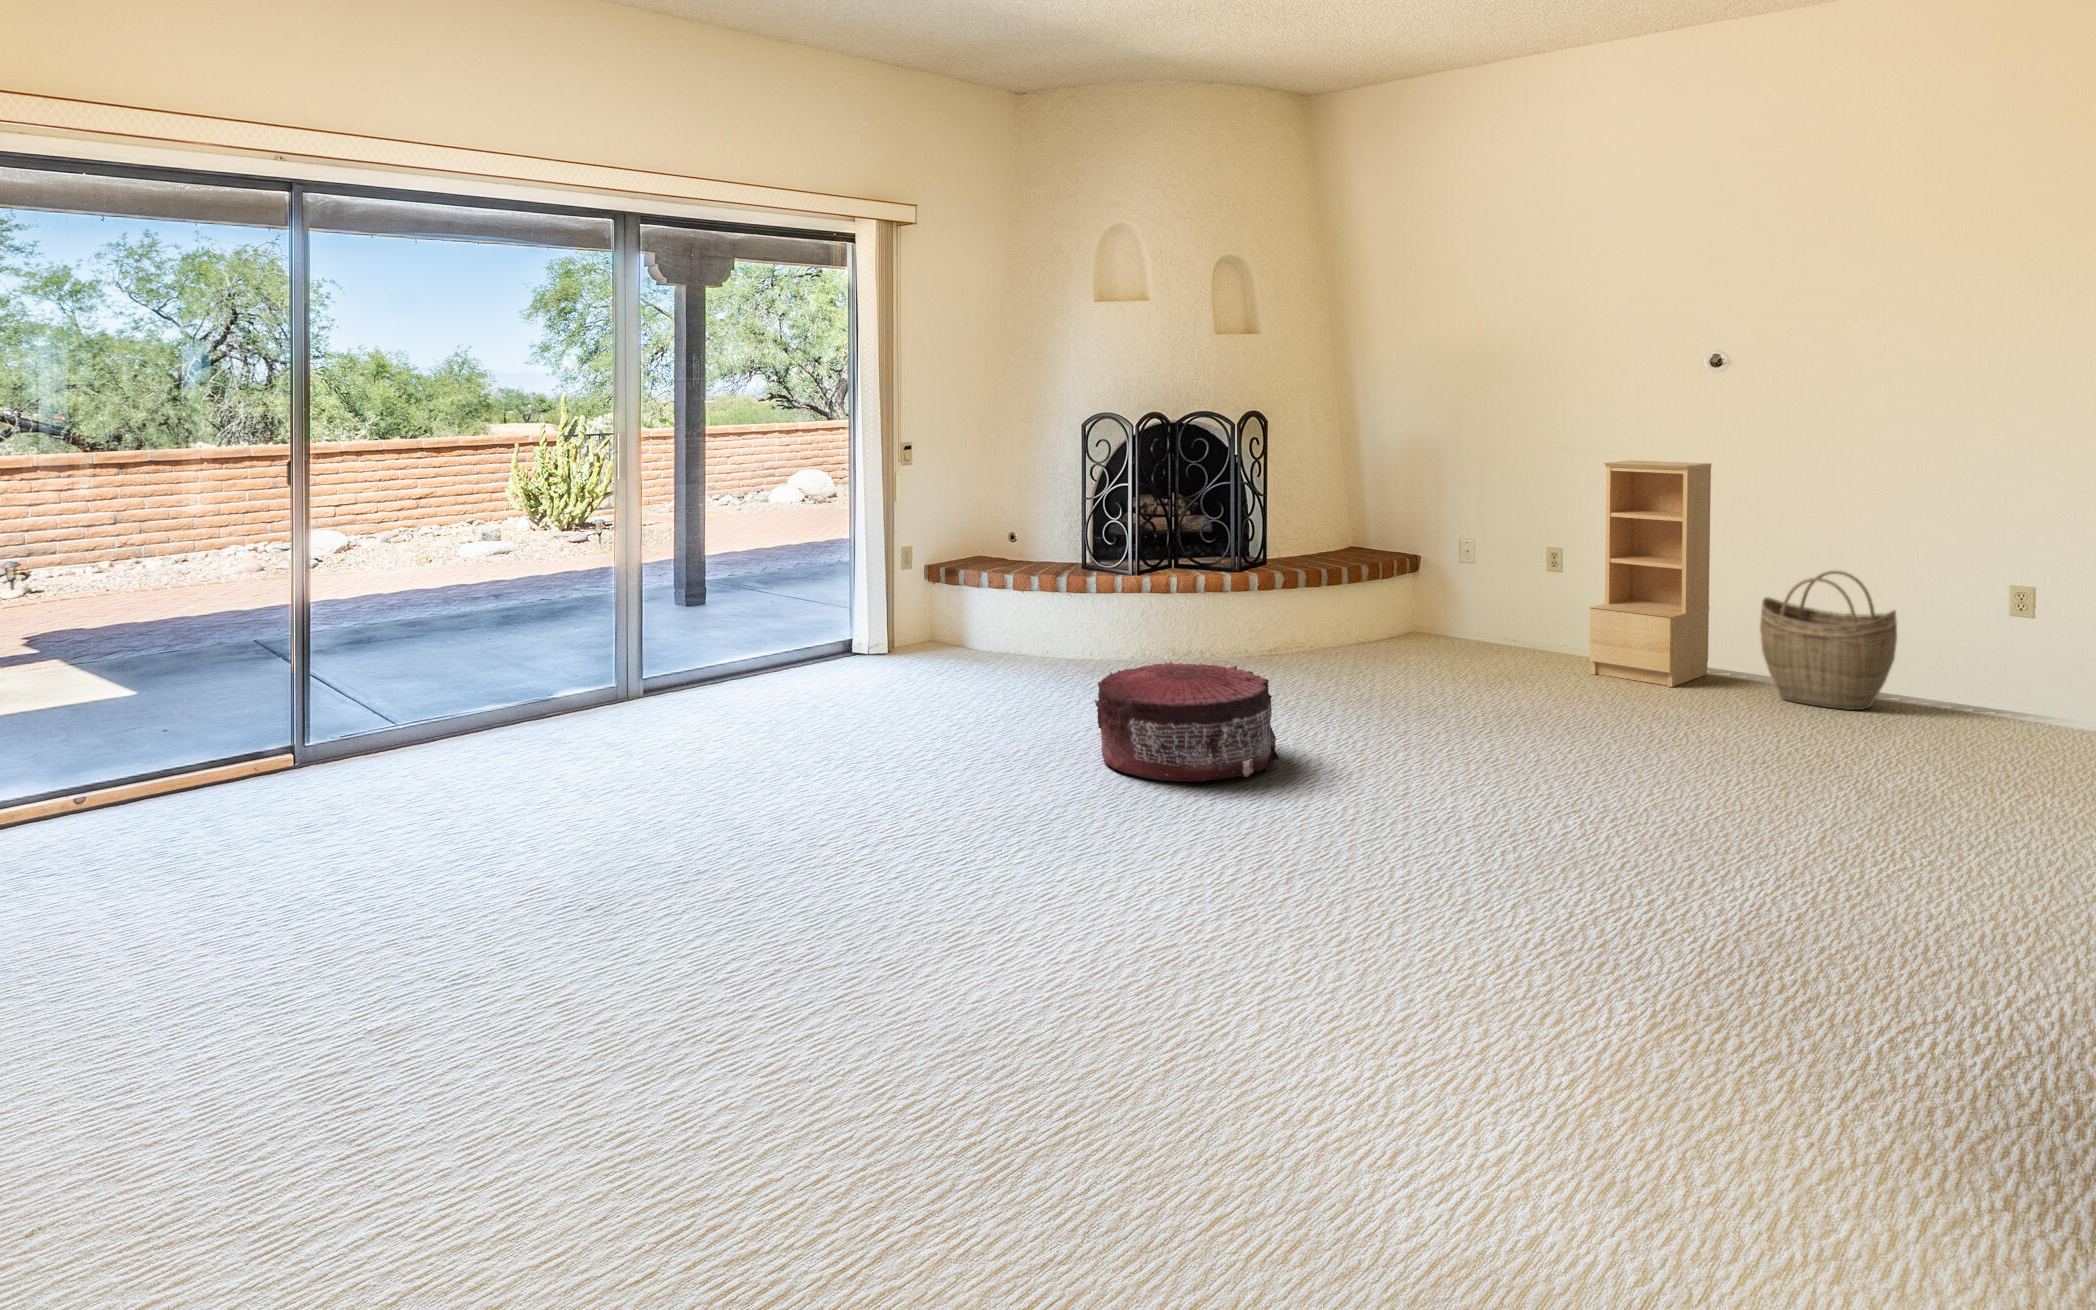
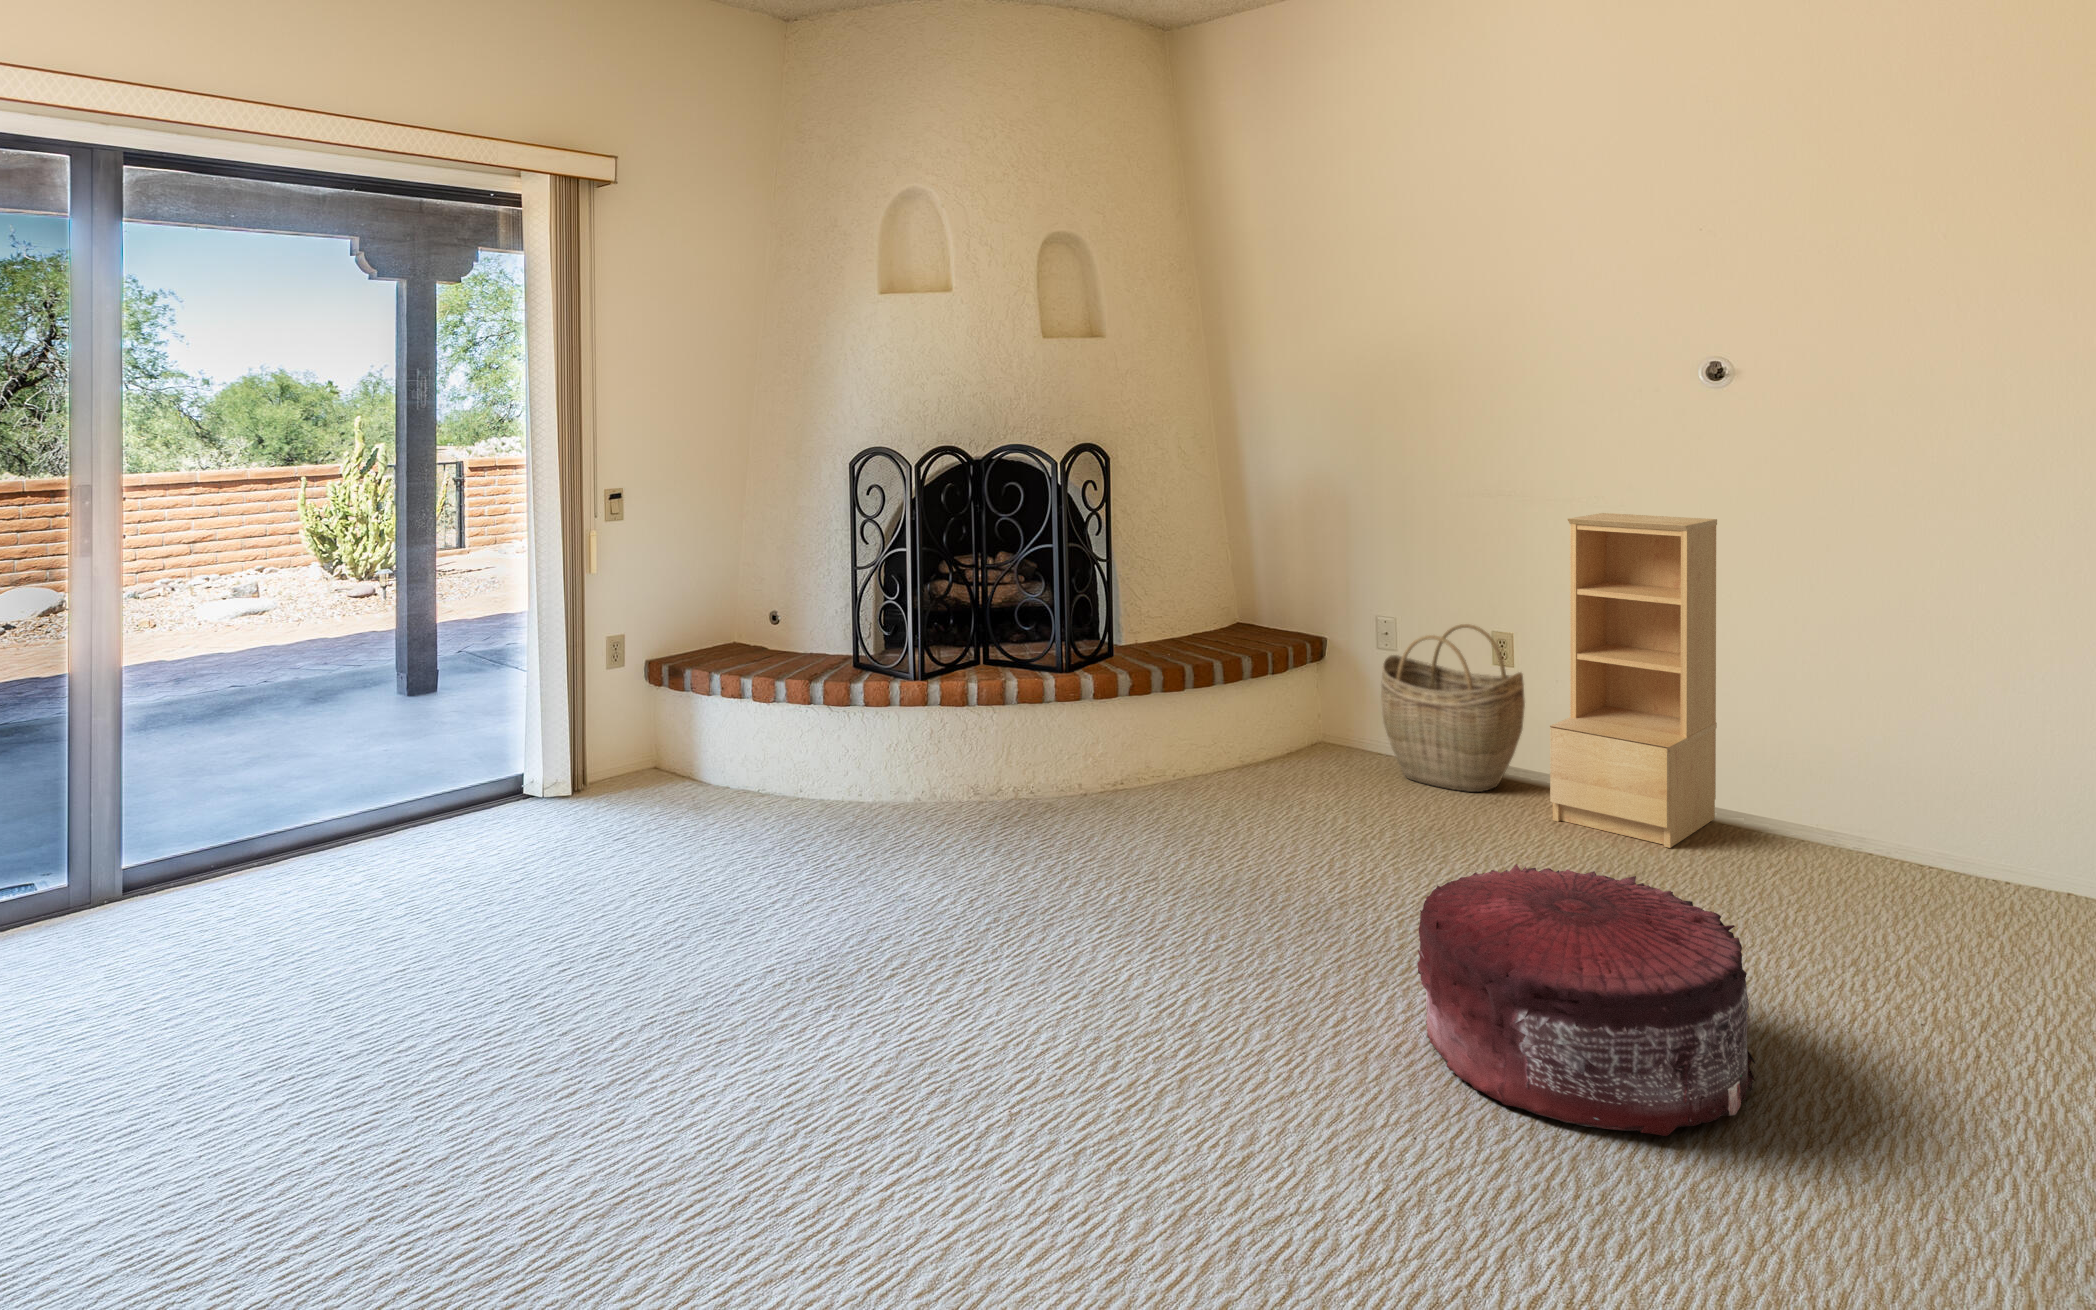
woven basket: present [1760,571,1897,710] -> present [1381,624,1525,792]
pouf: present [1095,661,1279,781] -> present [1417,864,1755,1136]

